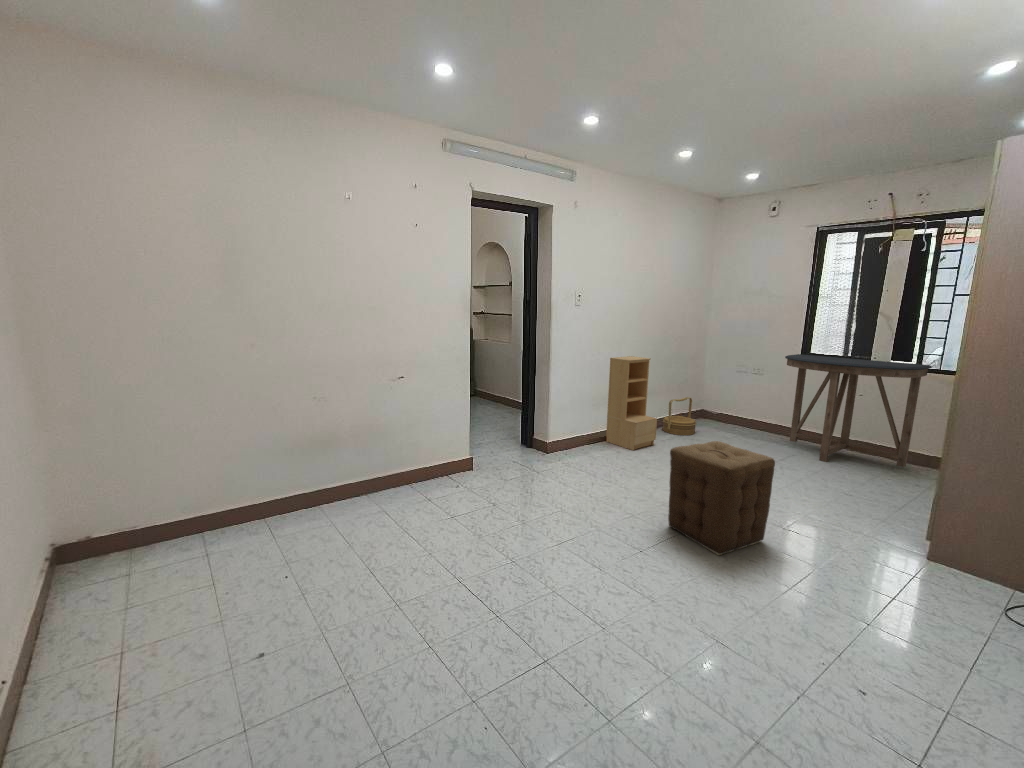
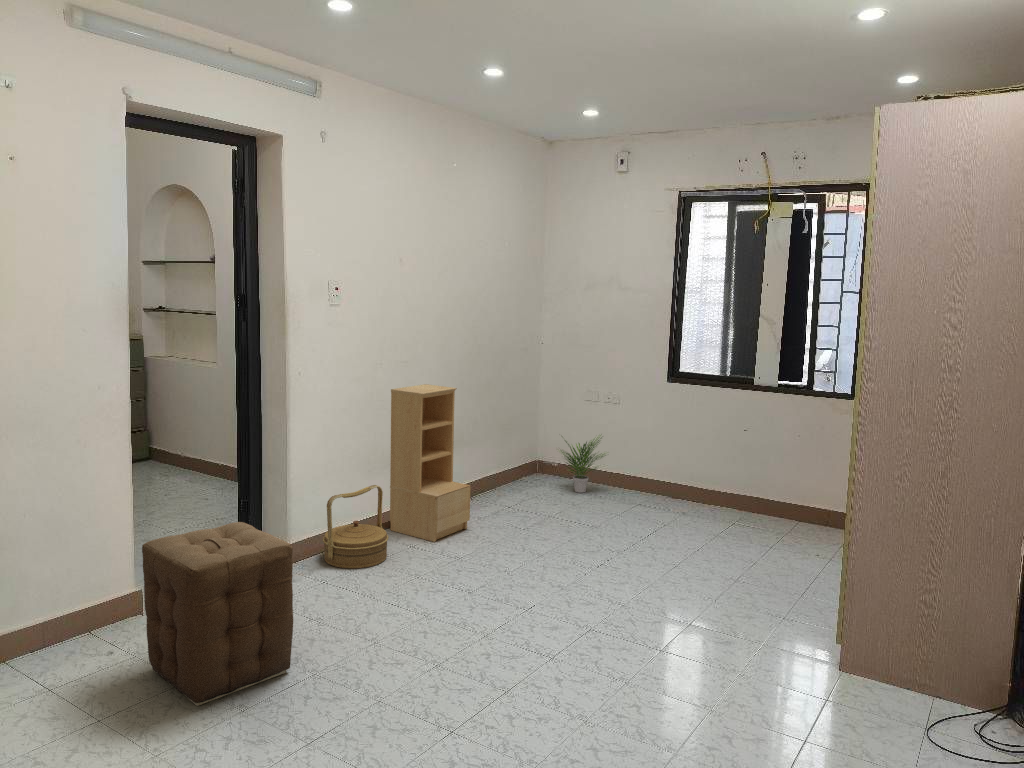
console table: present [785,354,932,467] -> none [648,373,819,531]
potted plant: none [713,392,753,431] -> present [561,437,605,493]
woven basket: present [663,397,696,435] -> present [323,485,389,569]
ottoman: present [668,441,775,555] -> present [142,522,293,706]

